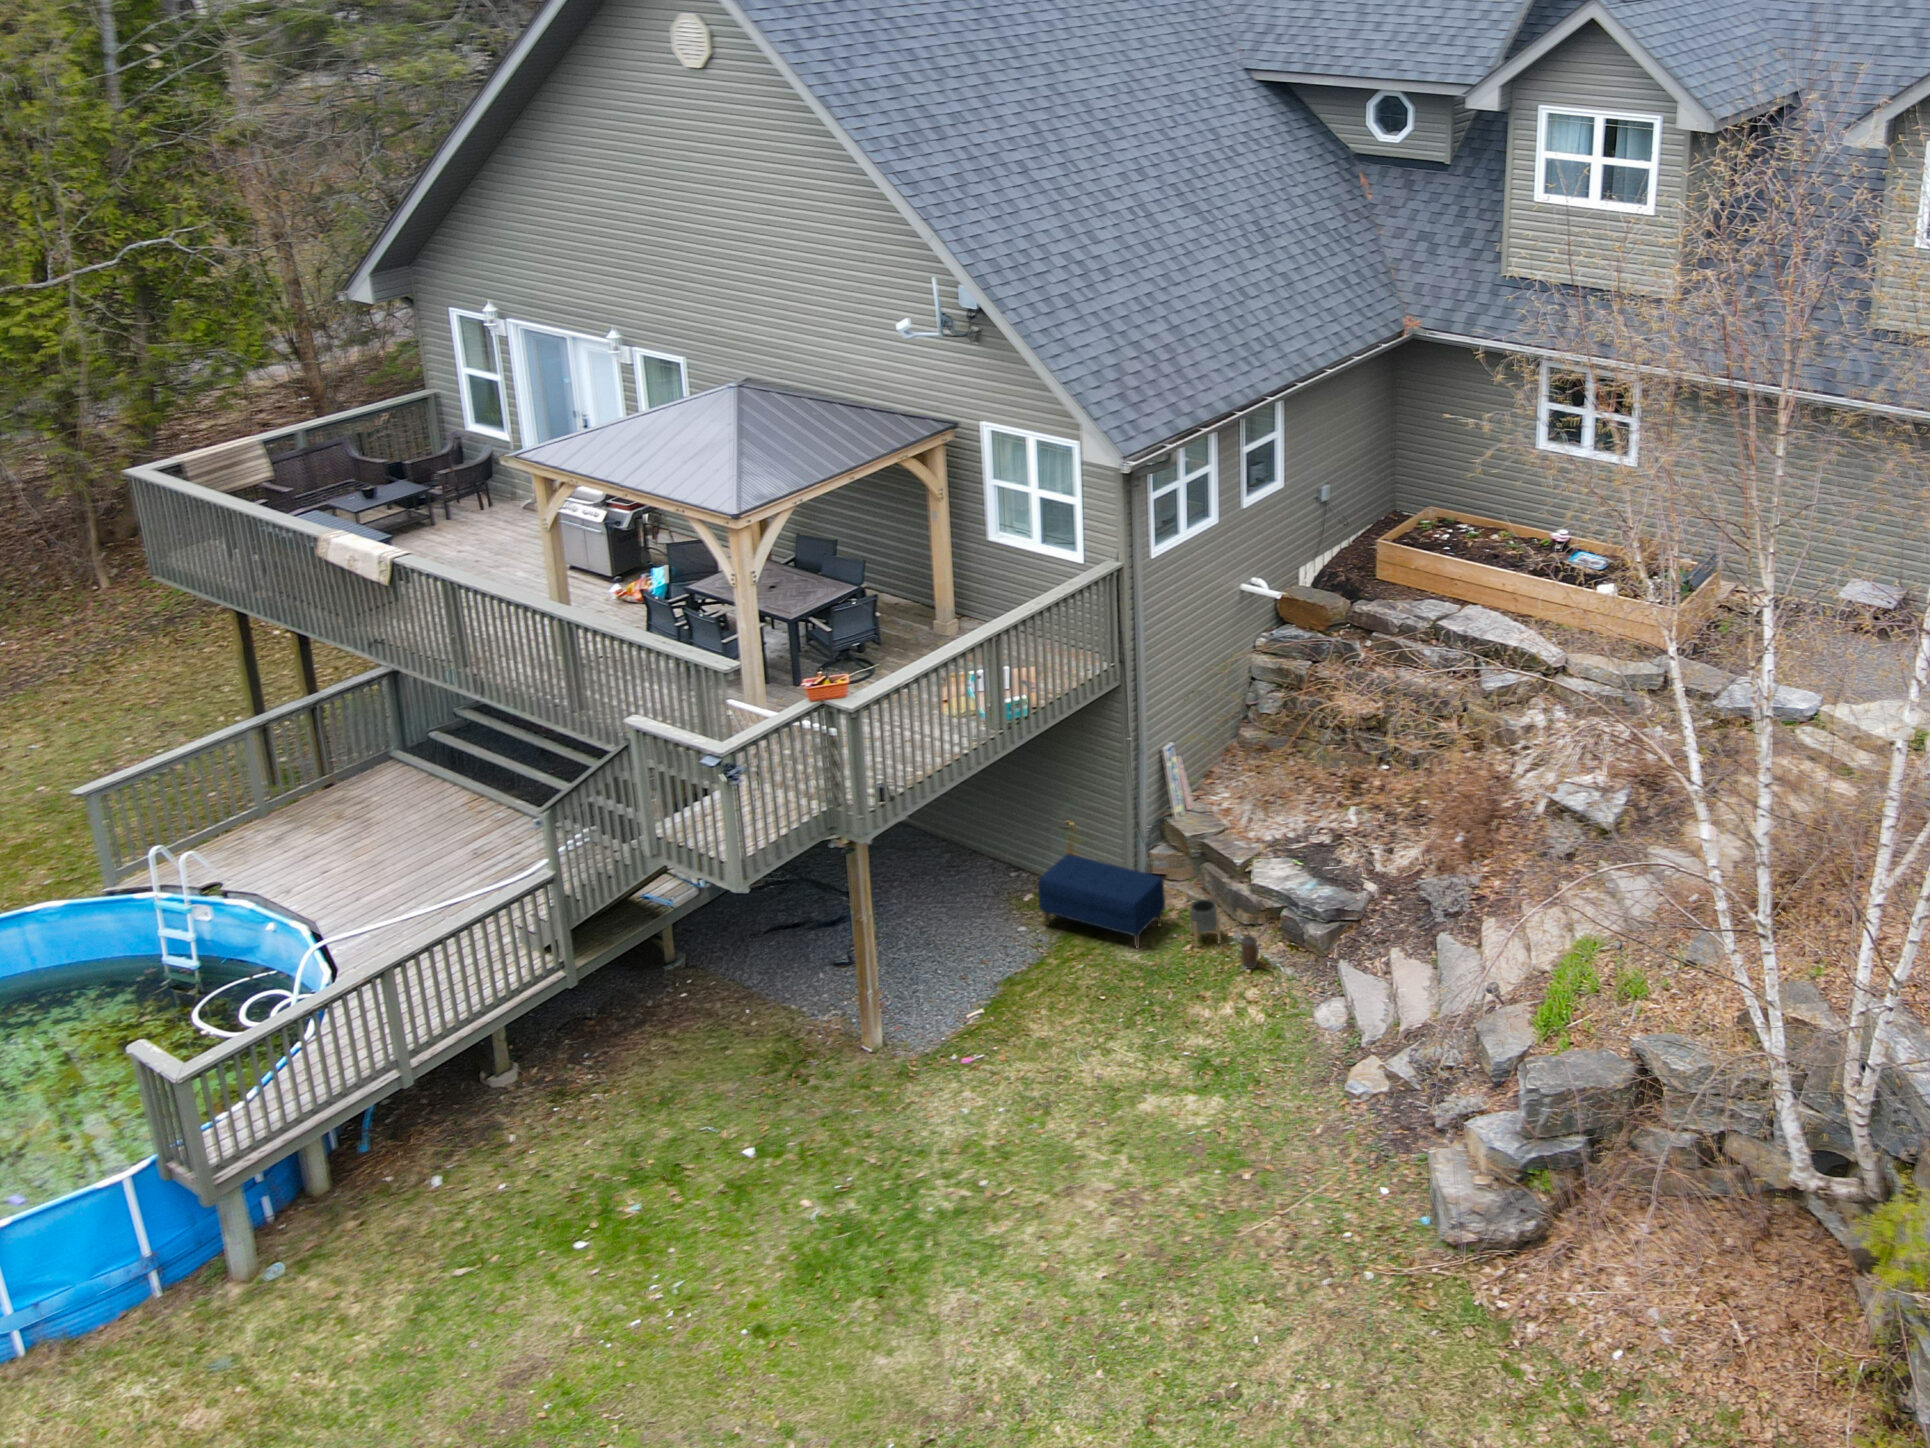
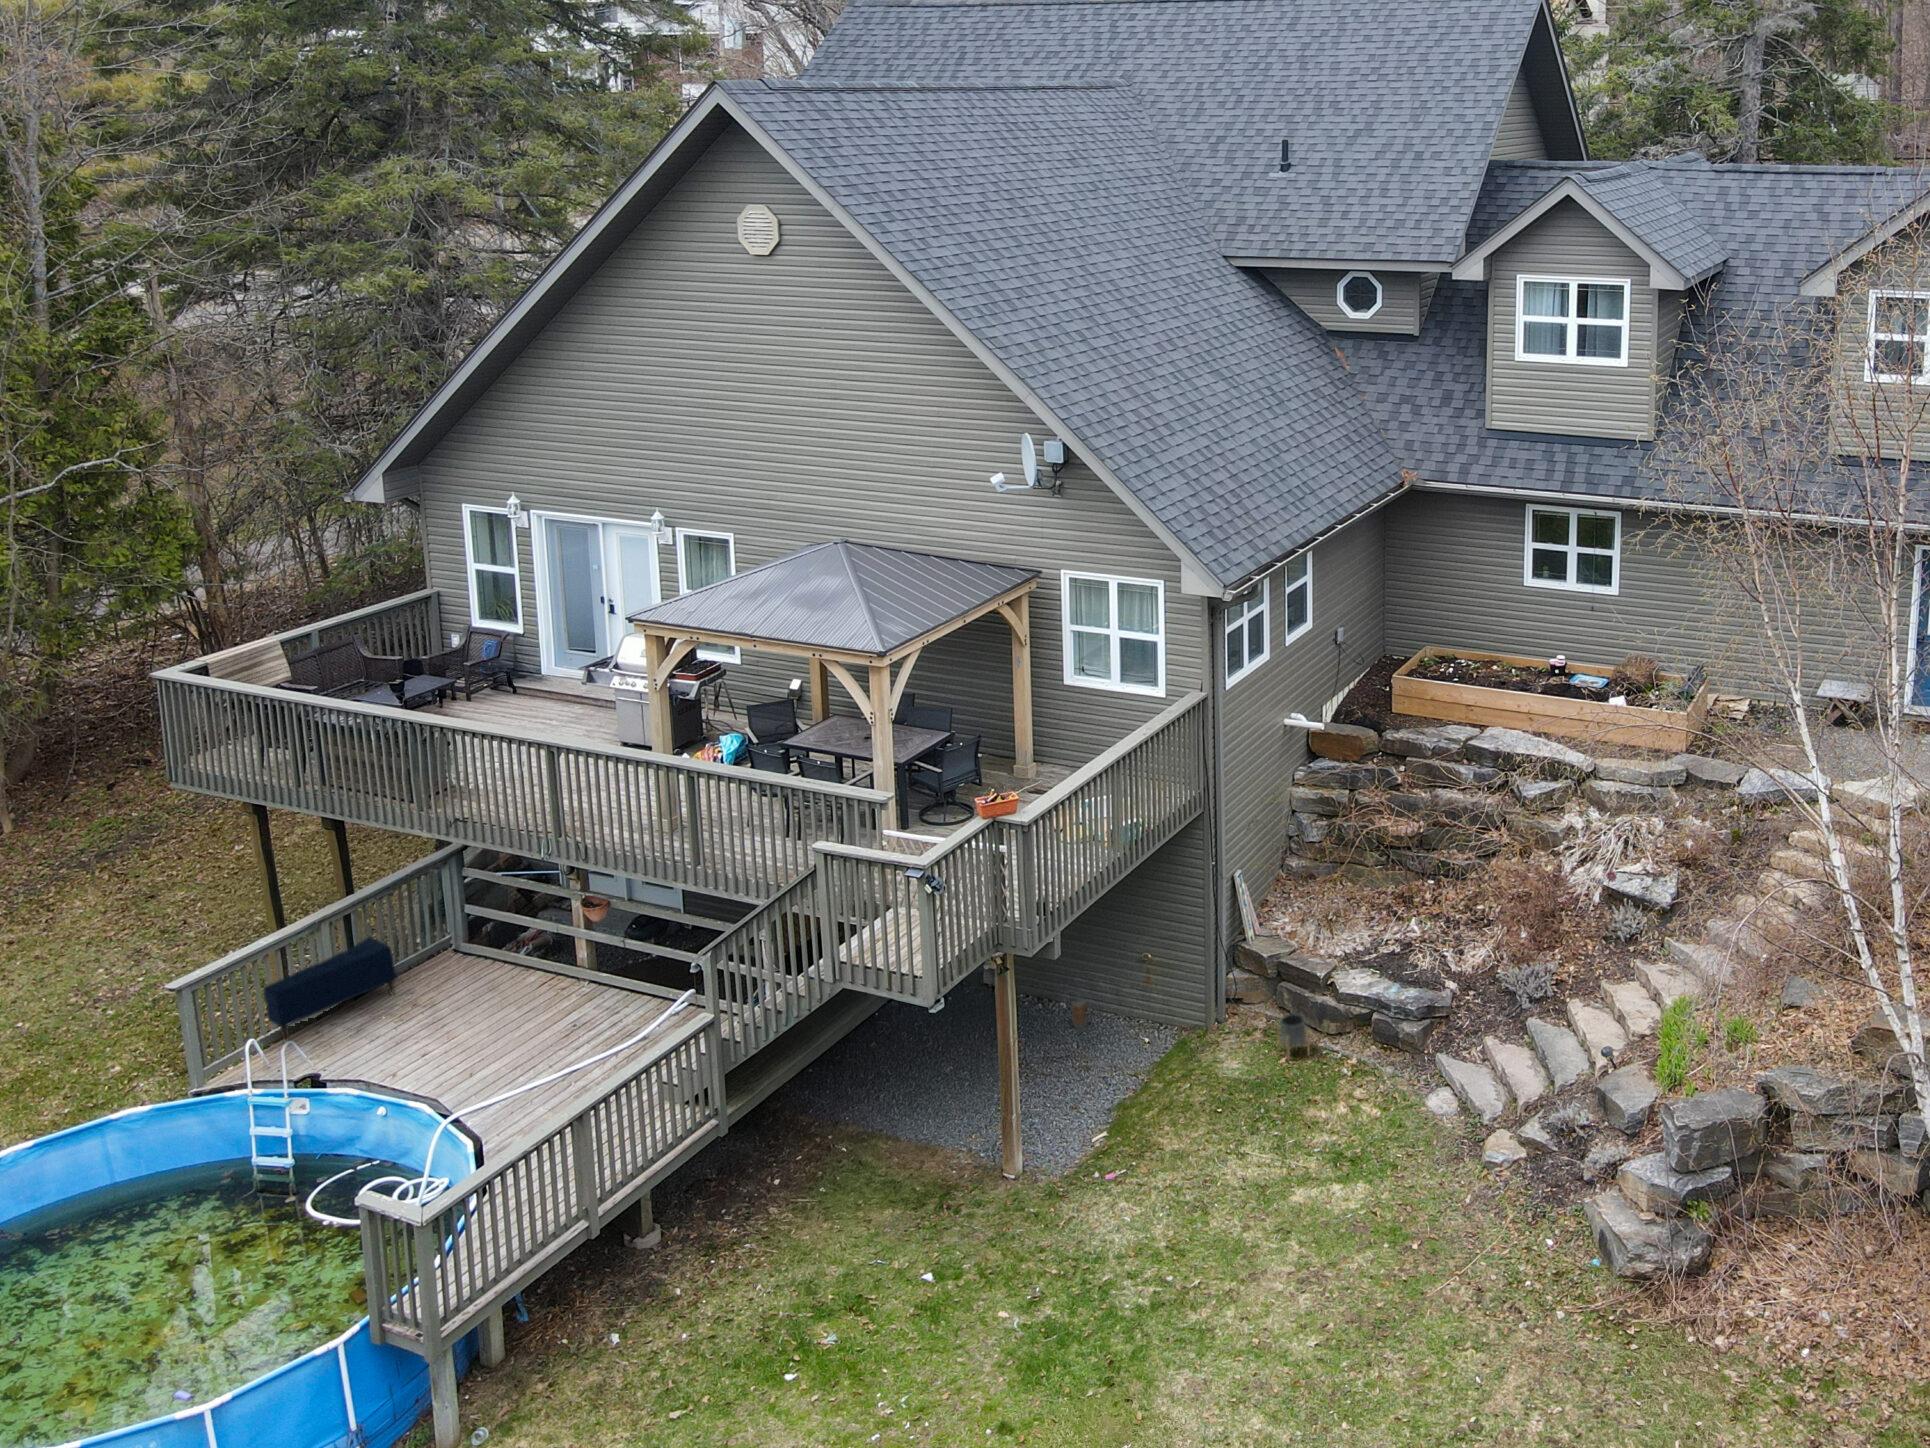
bench: present [1038,854,1165,948] -> present [264,937,396,1041]
watering can: present [1240,934,1259,969] -> present [1066,993,1088,1029]

